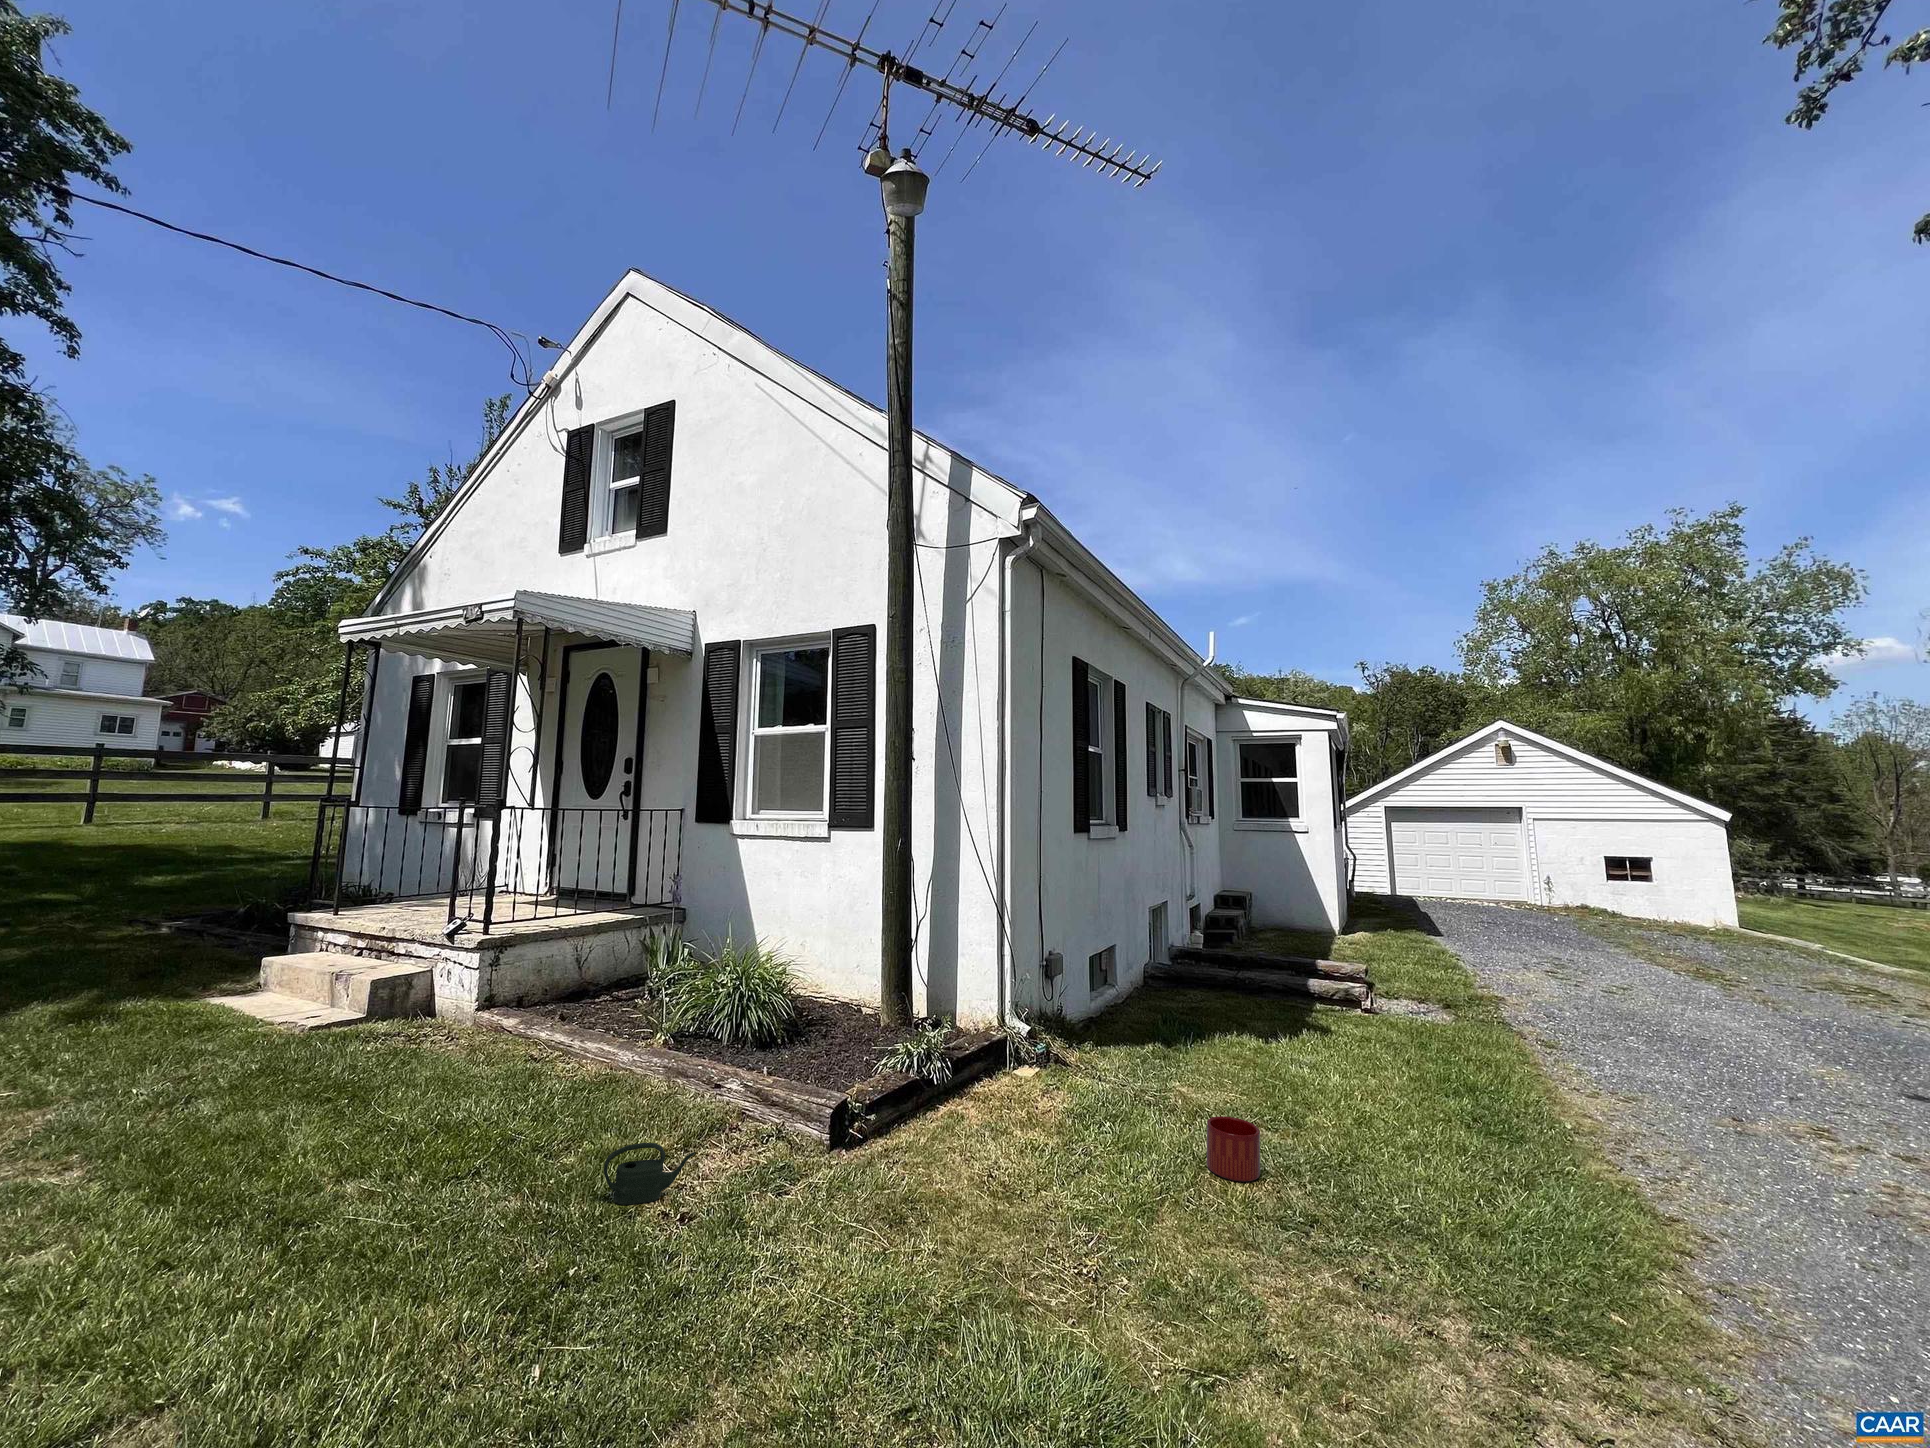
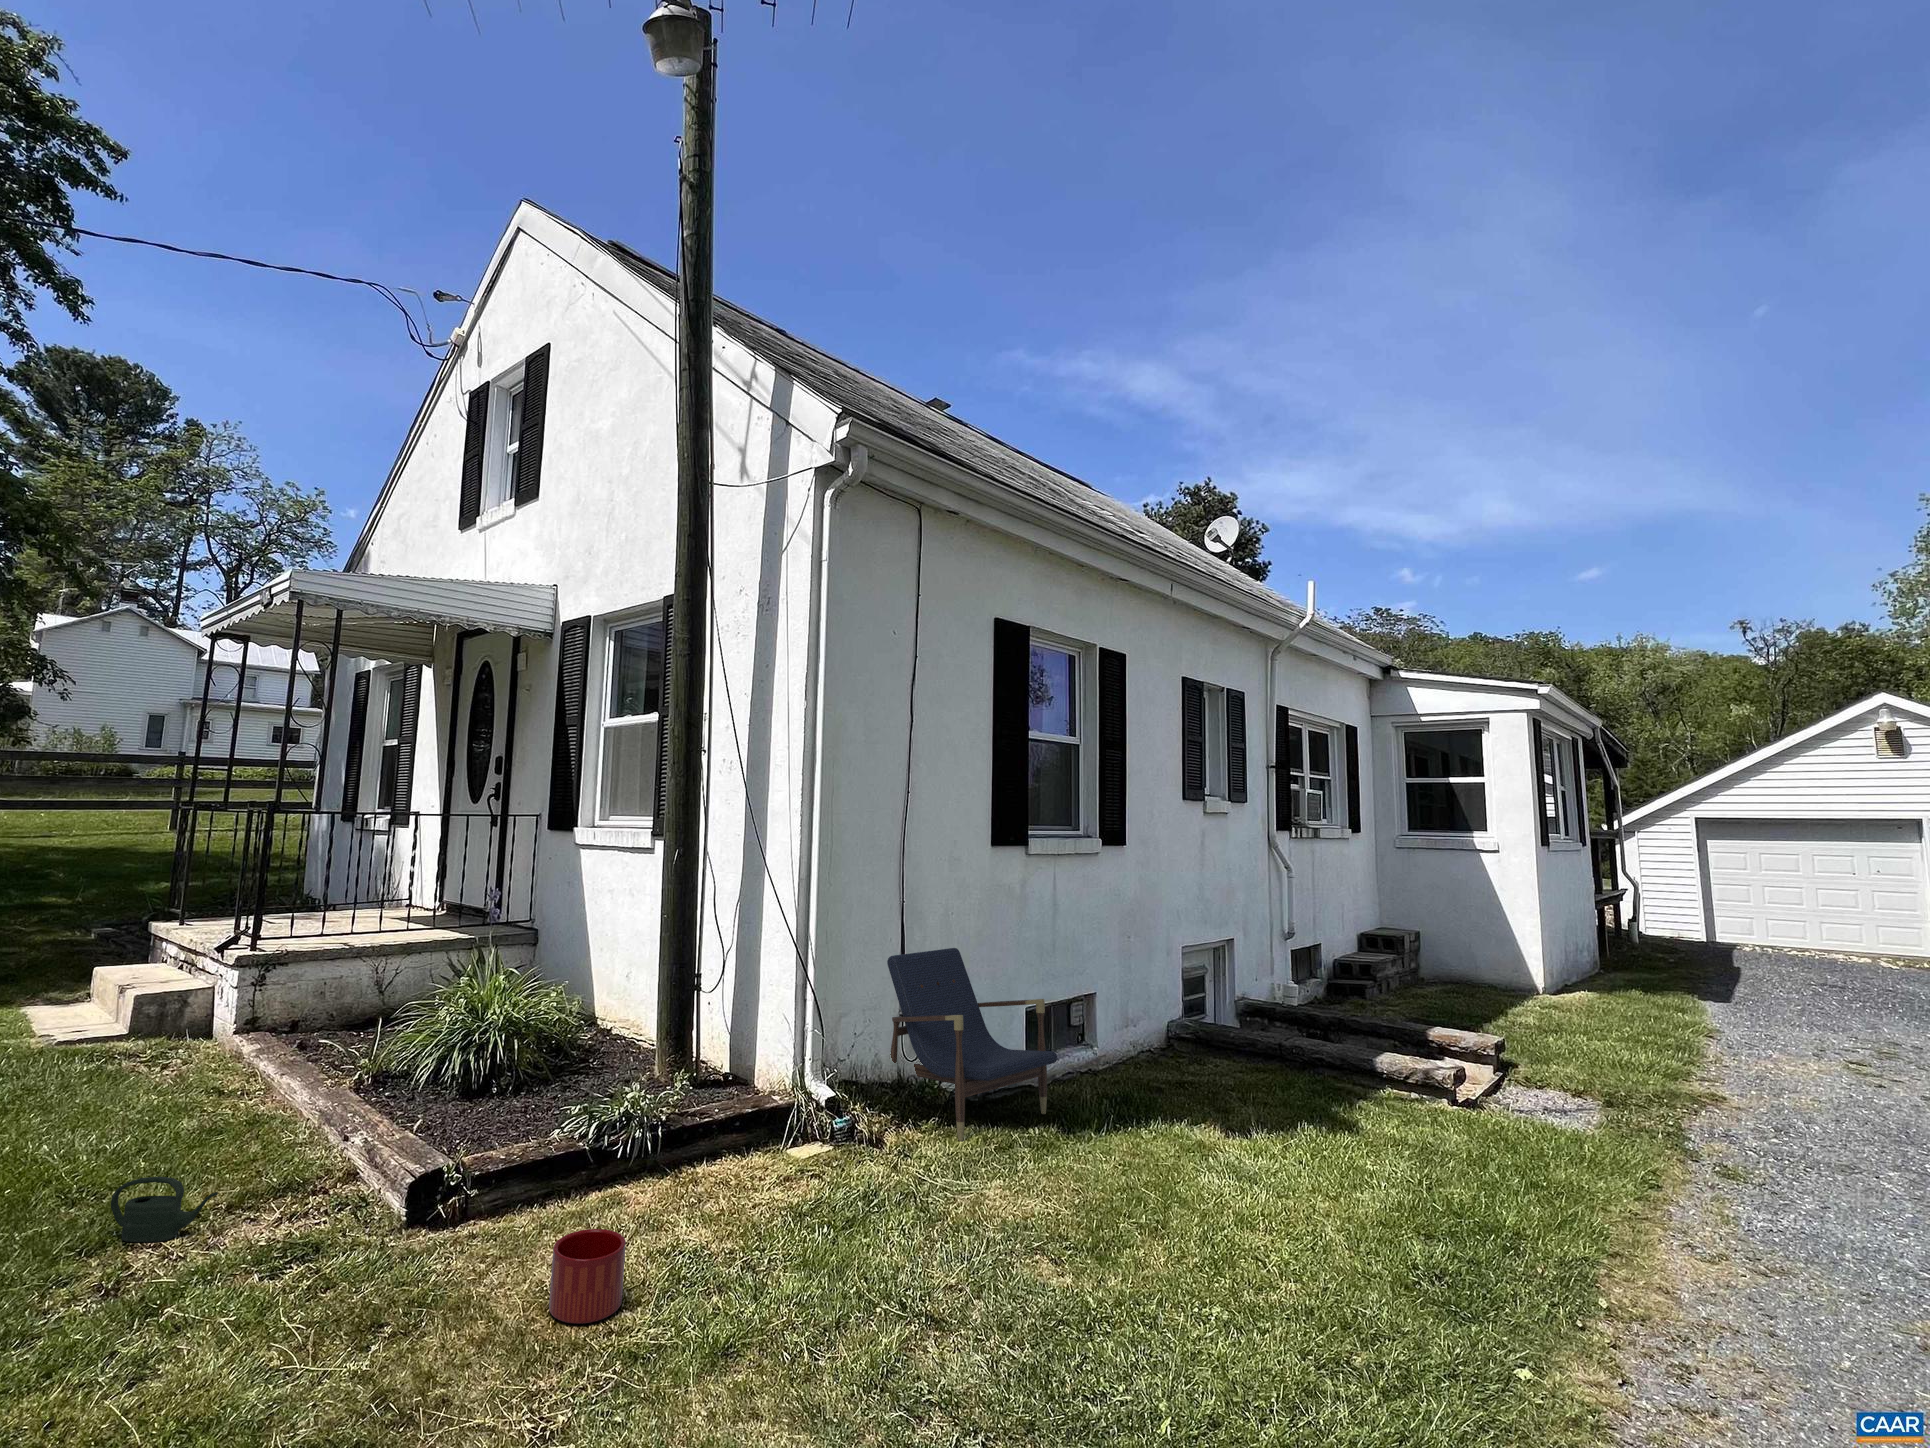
lounge chair: none [1054,913,1187,1064] -> present [887,948,1057,1141]
planter: present [1207,1116,1260,1182] -> present [549,1229,626,1324]

